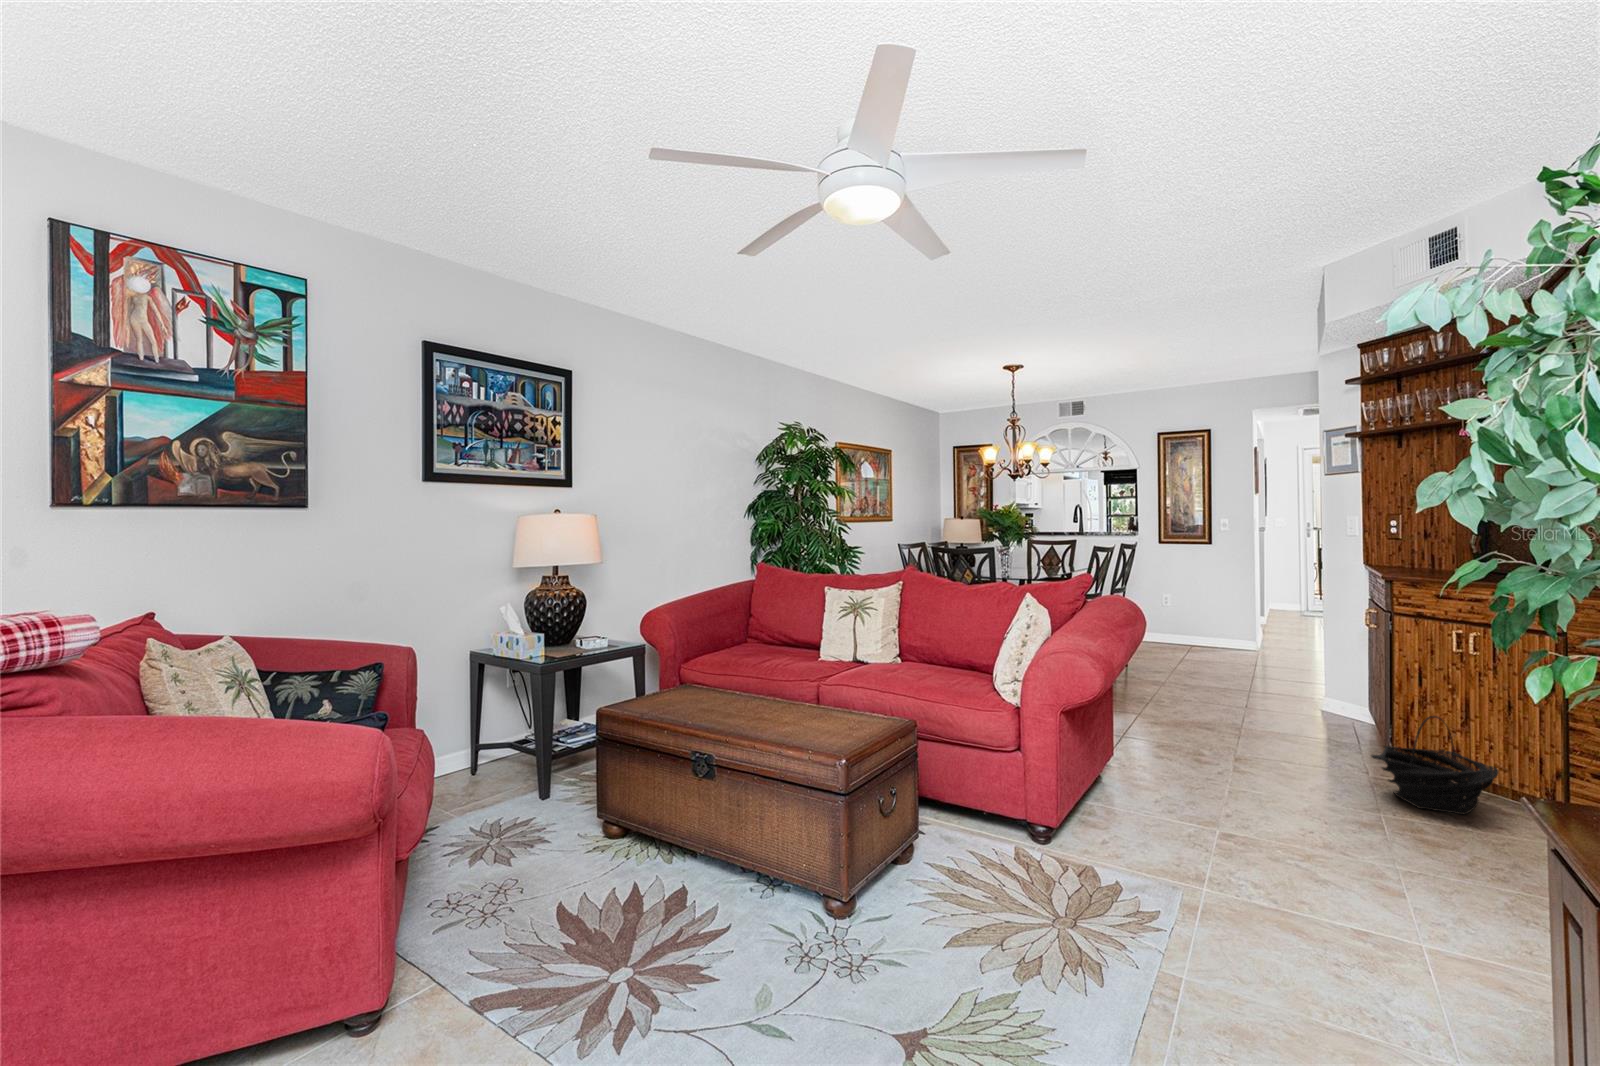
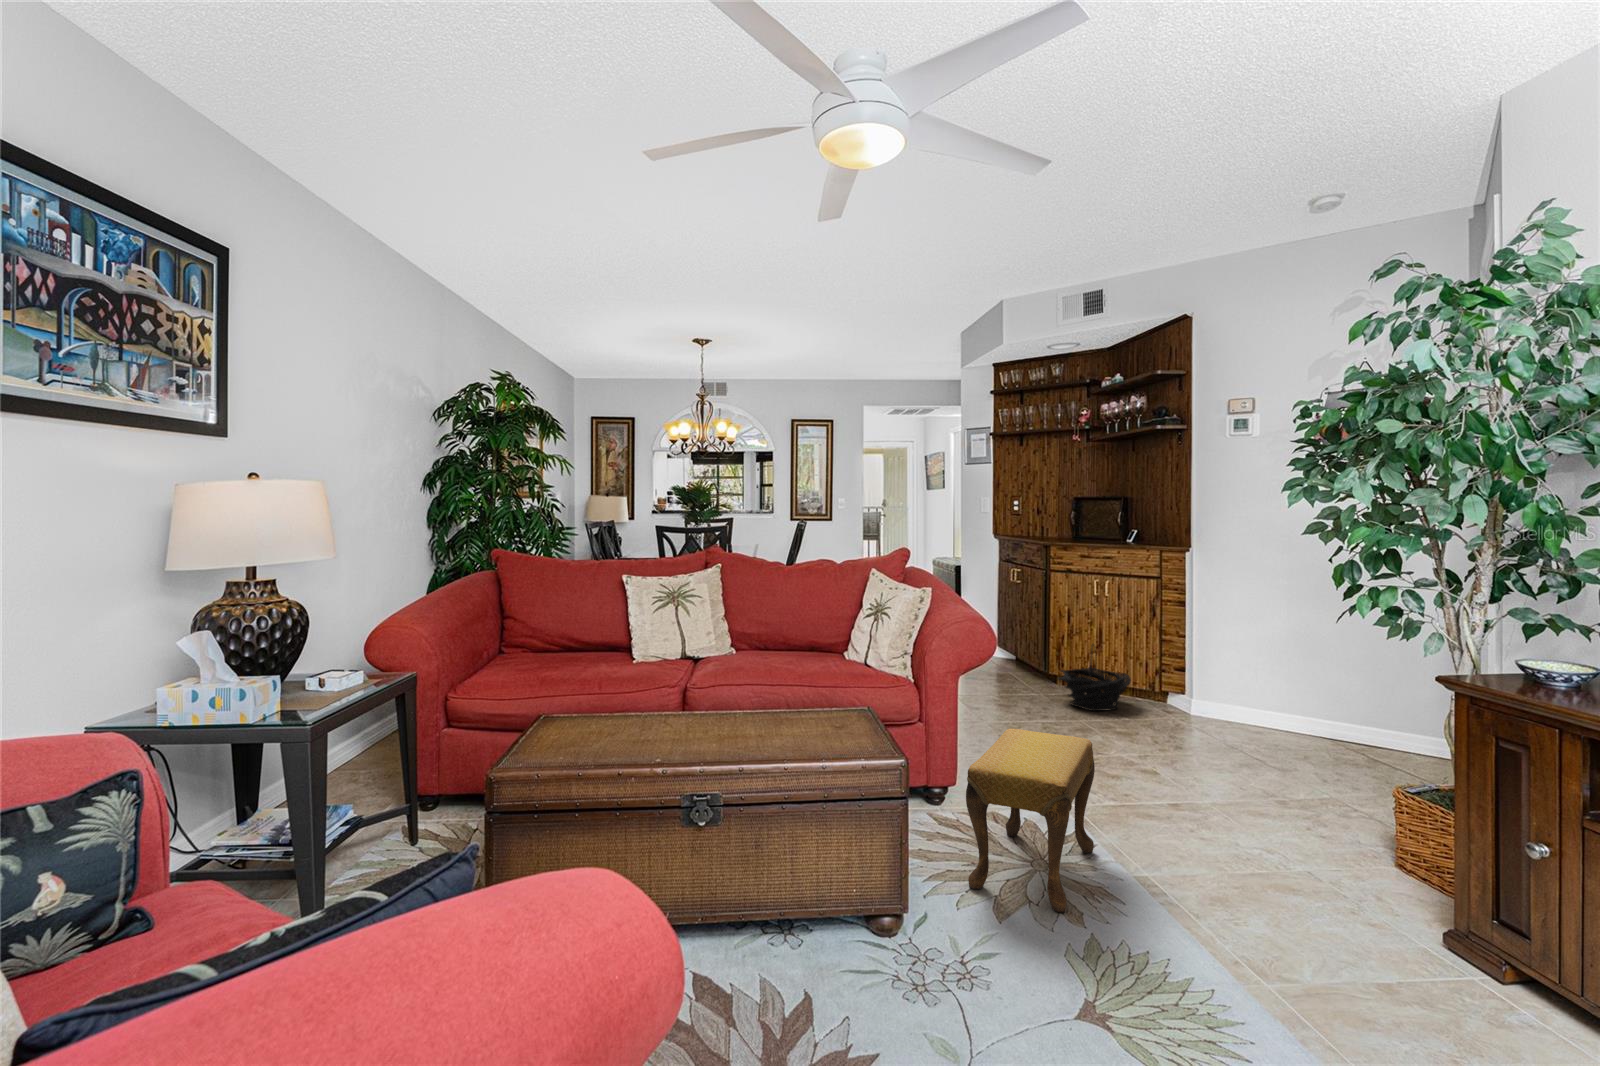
footstool: none [943,774,1138,972] -> present [966,729,1095,912]

